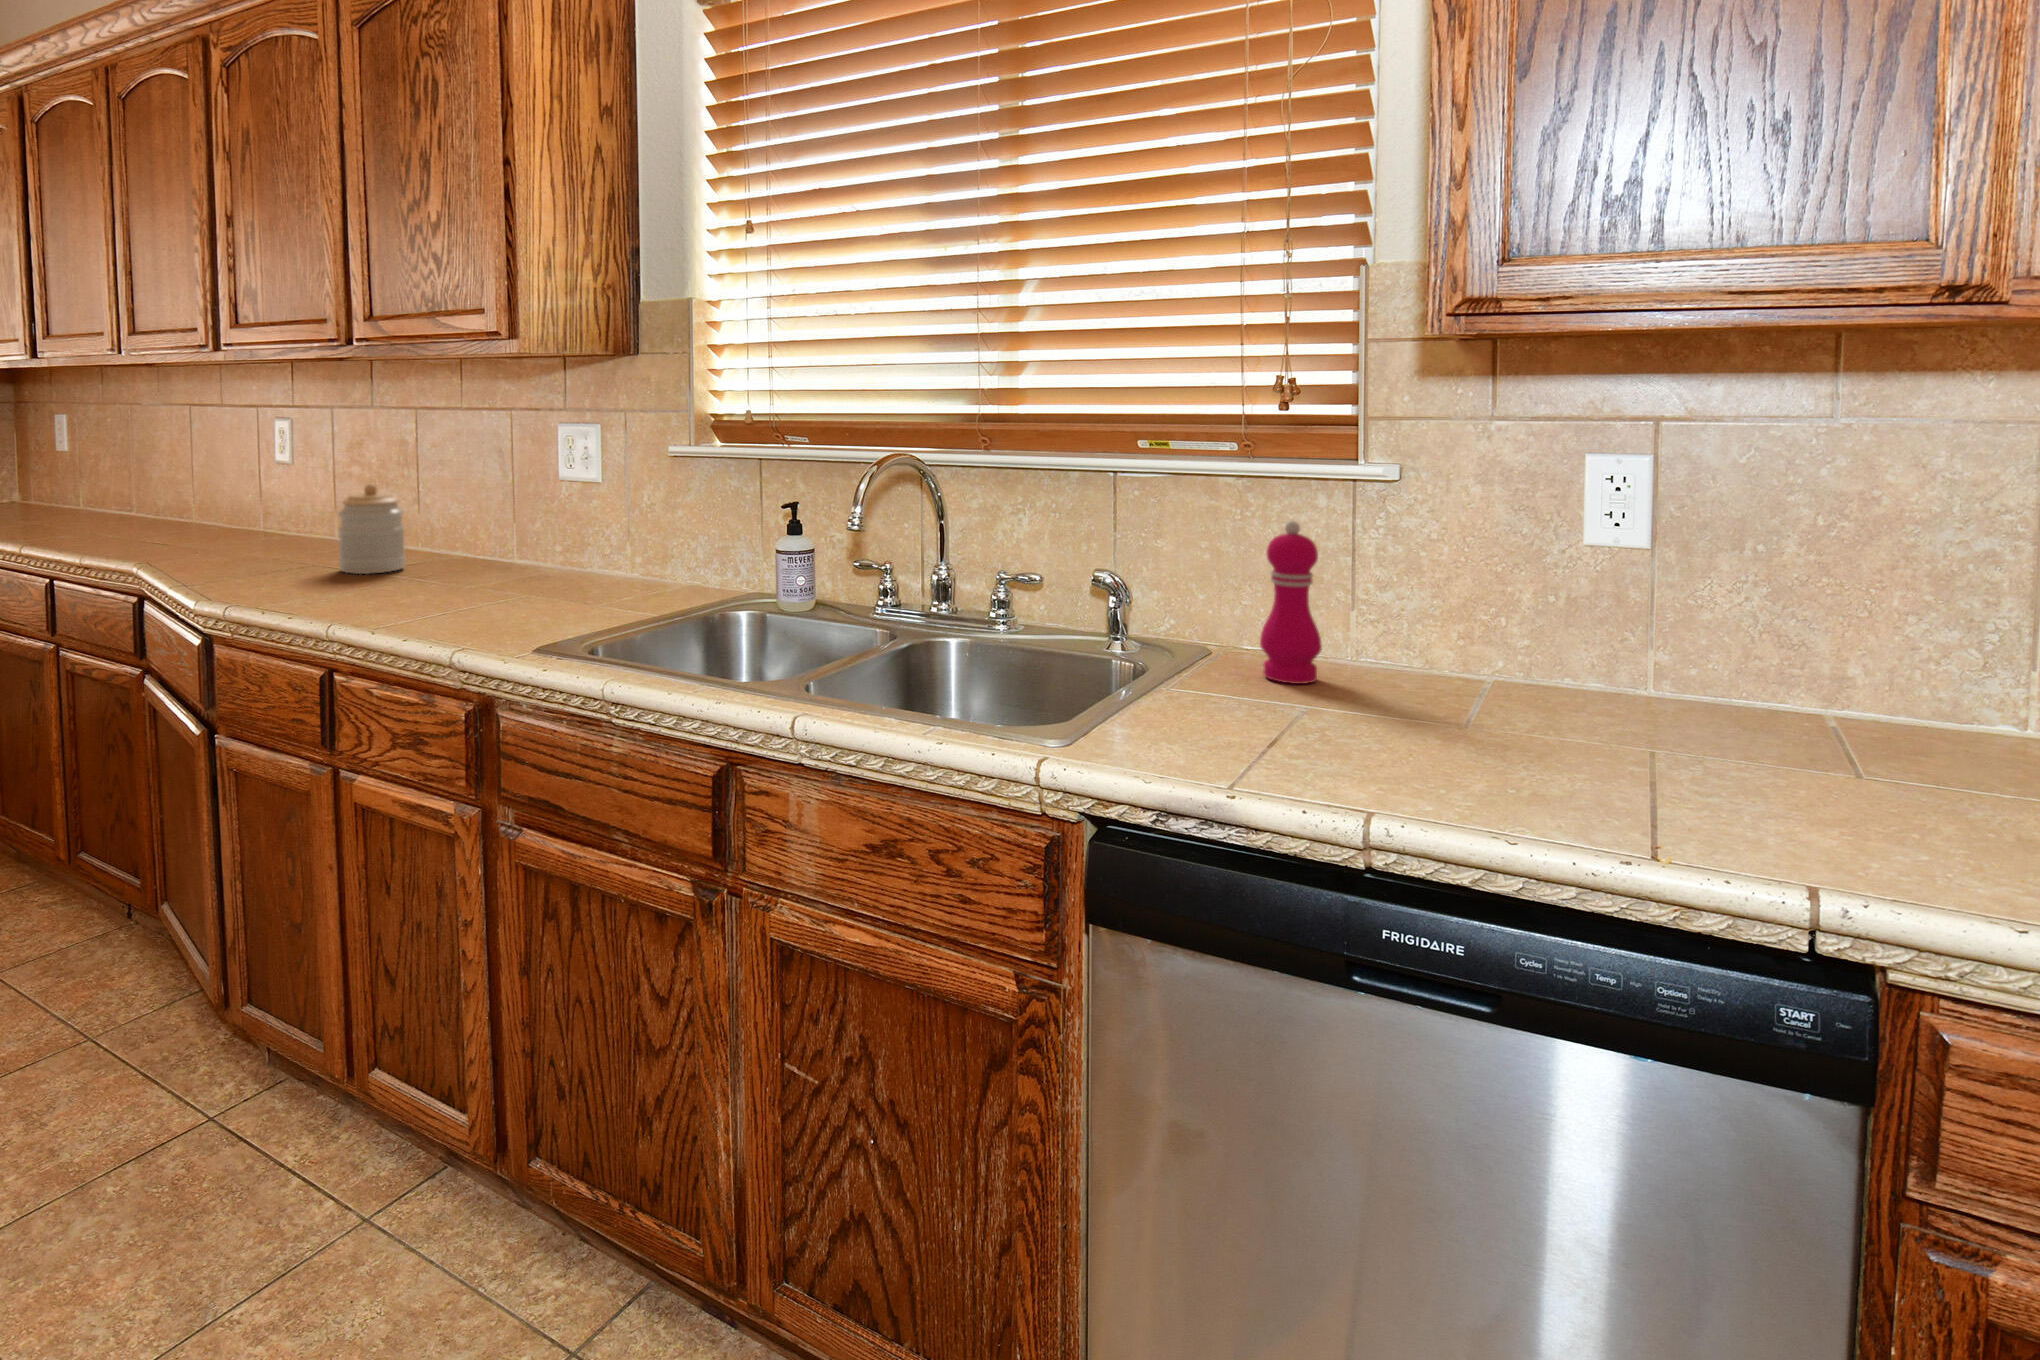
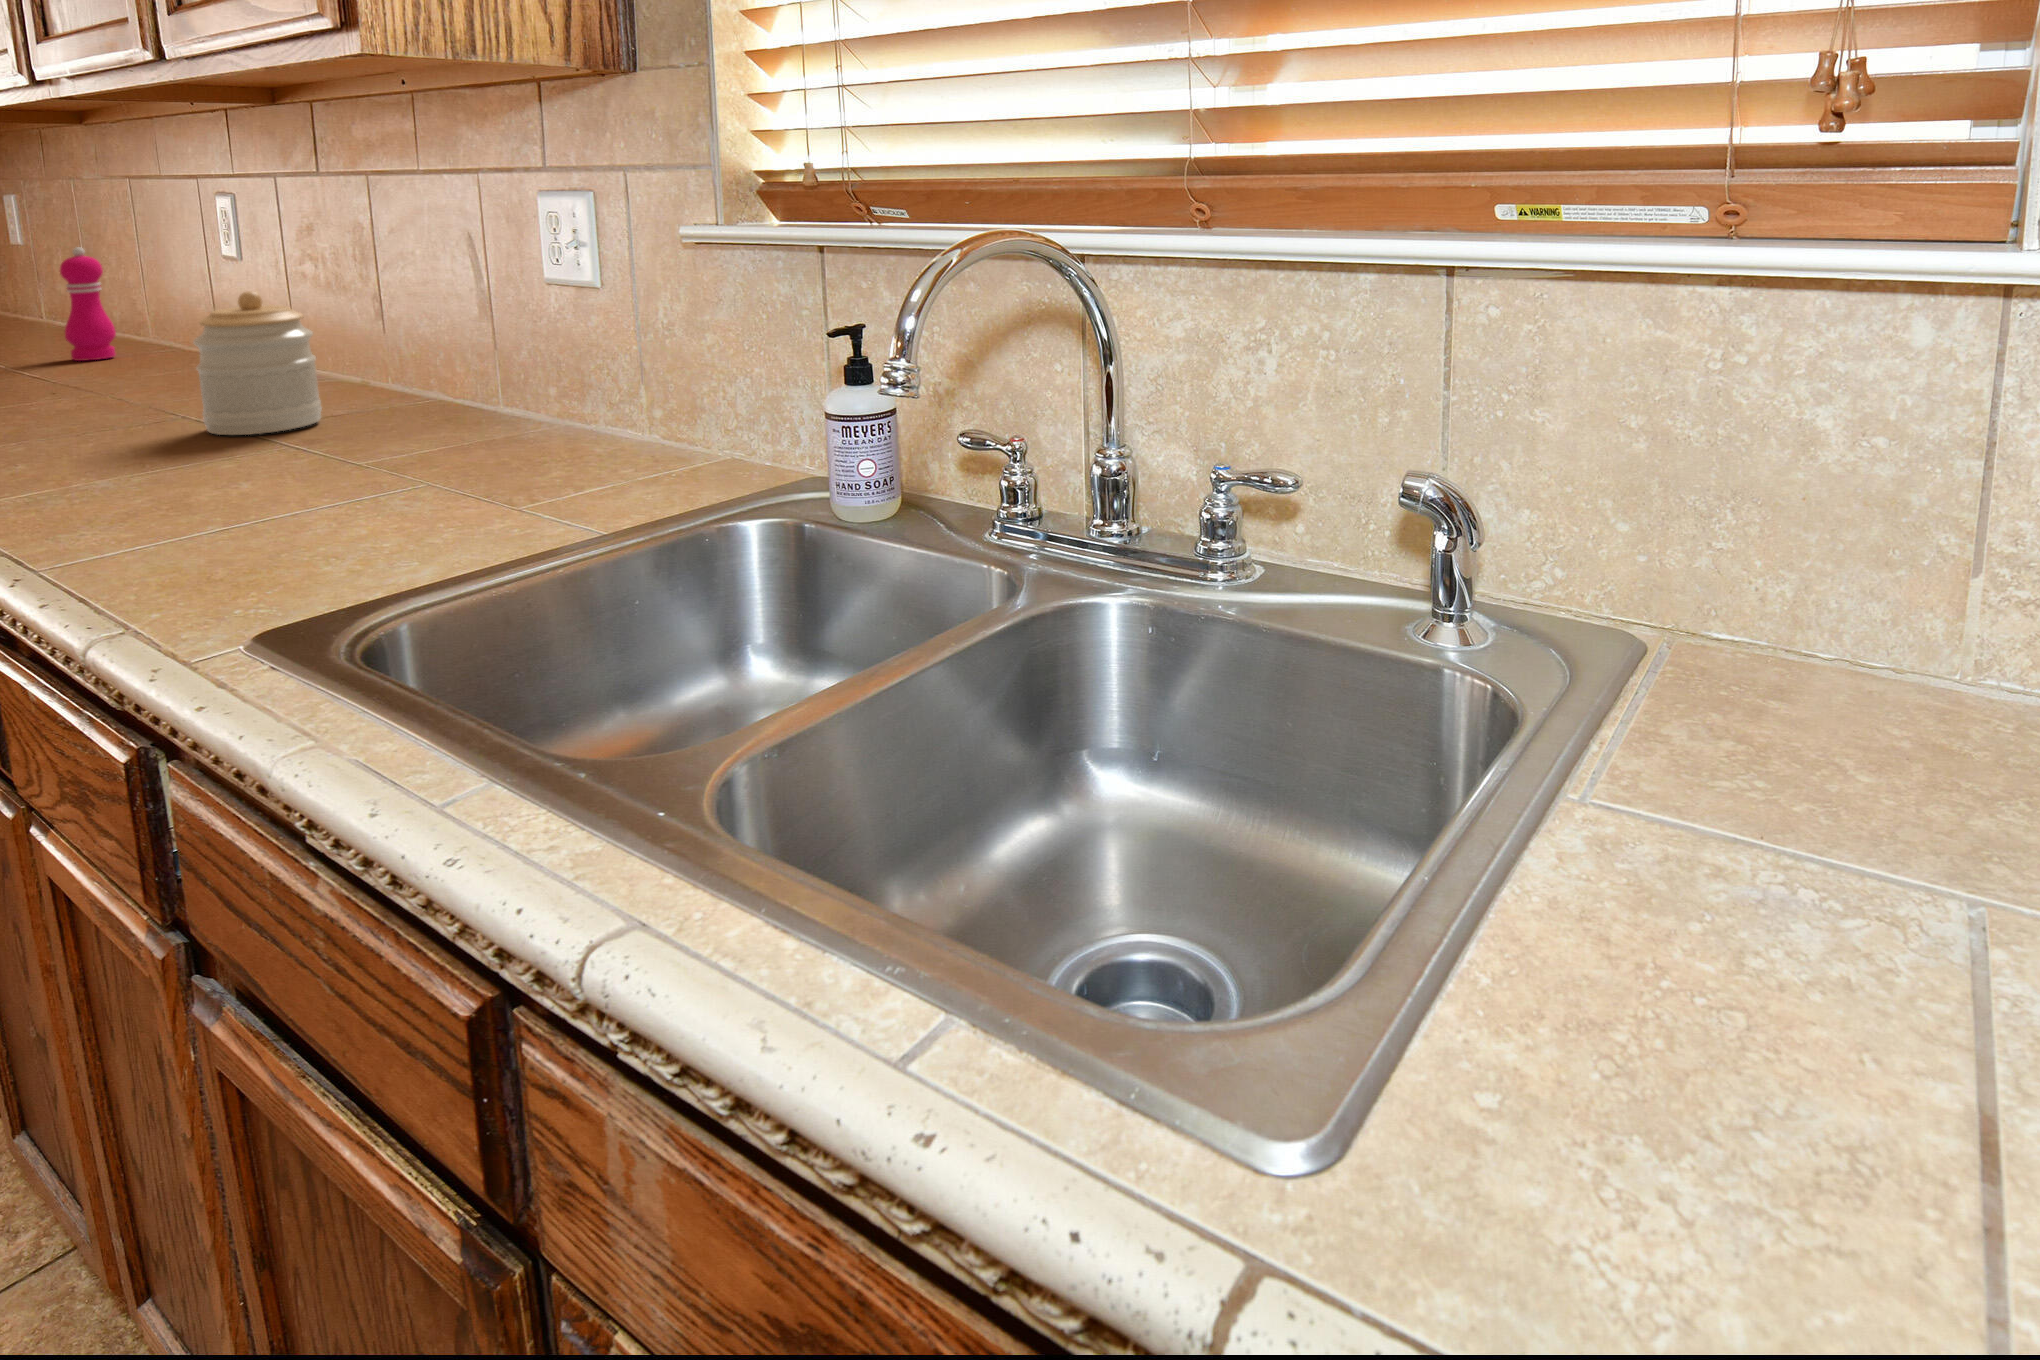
pepper mill: present [1260,521,1322,684] -> present [60,247,116,361]

